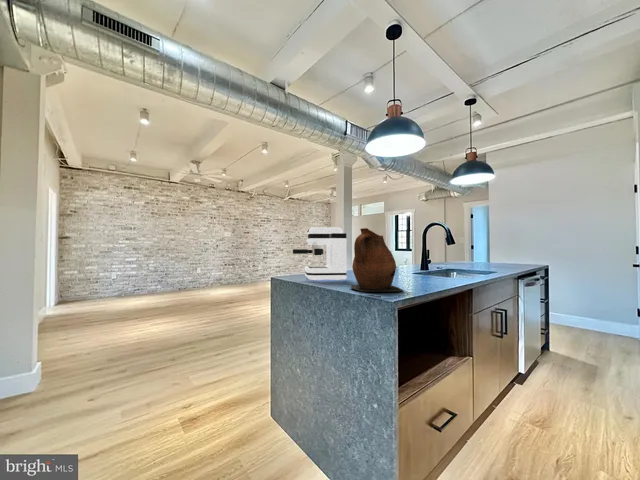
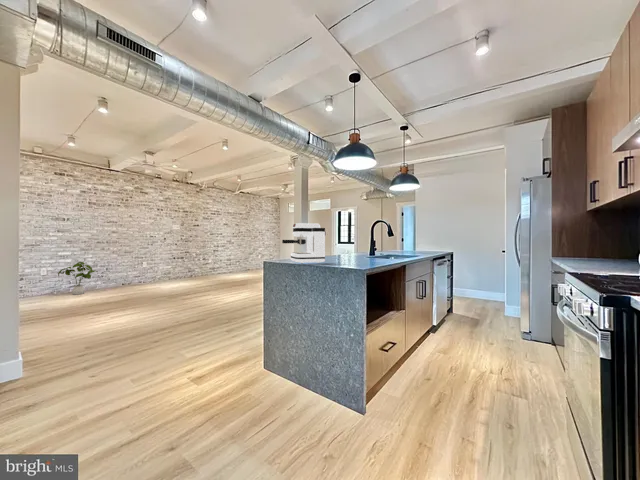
ceramic pitcher: present [351,228,403,292] -> none [333,225,371,267]
house plant: none [123,268,157,298] -> present [58,262,98,295]

